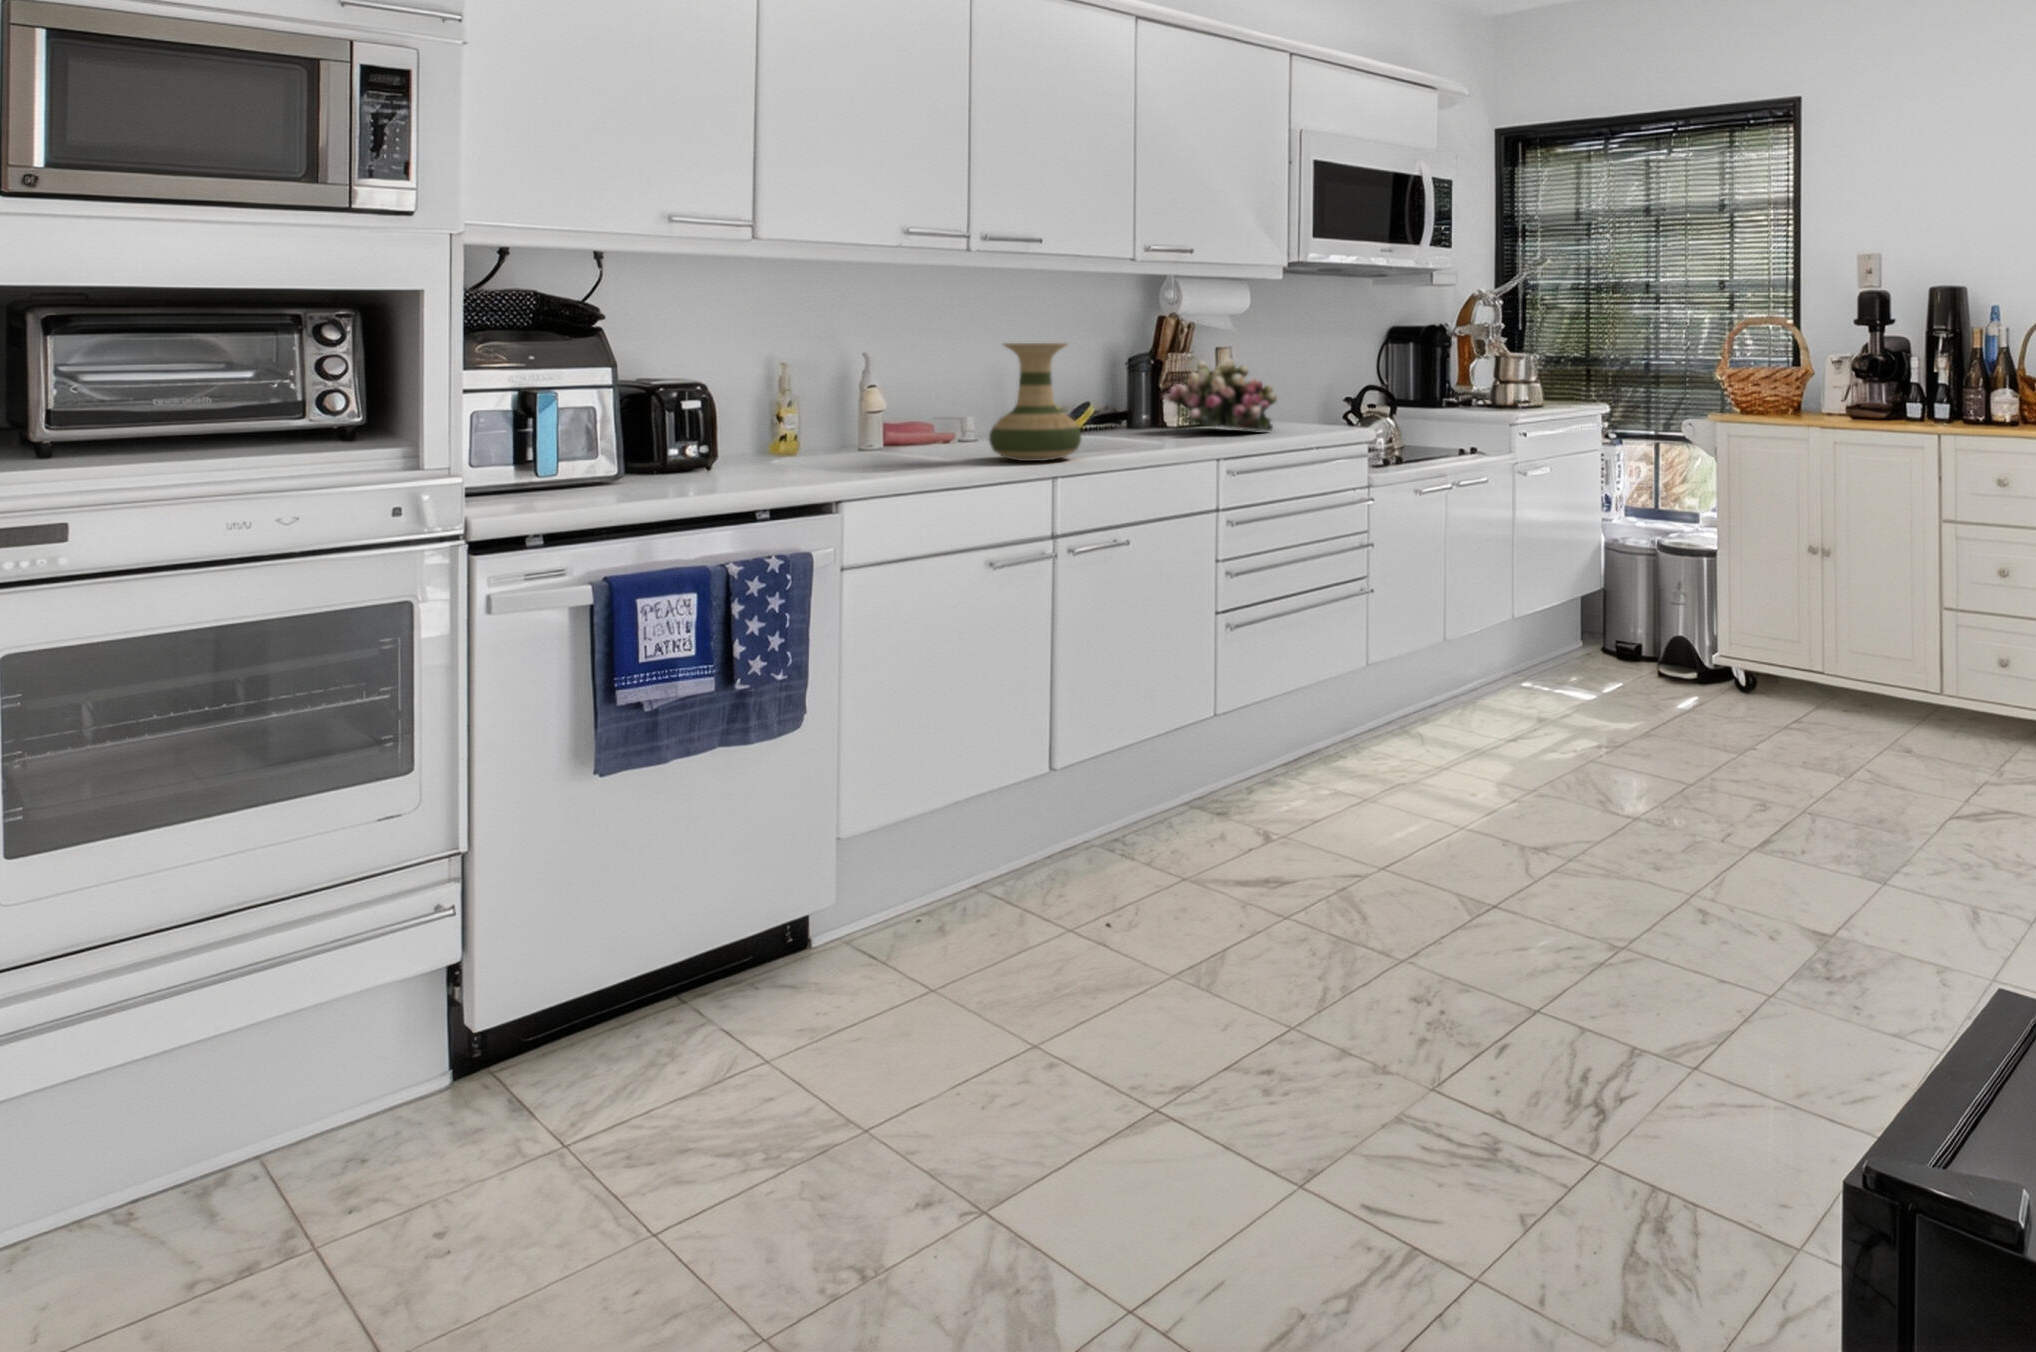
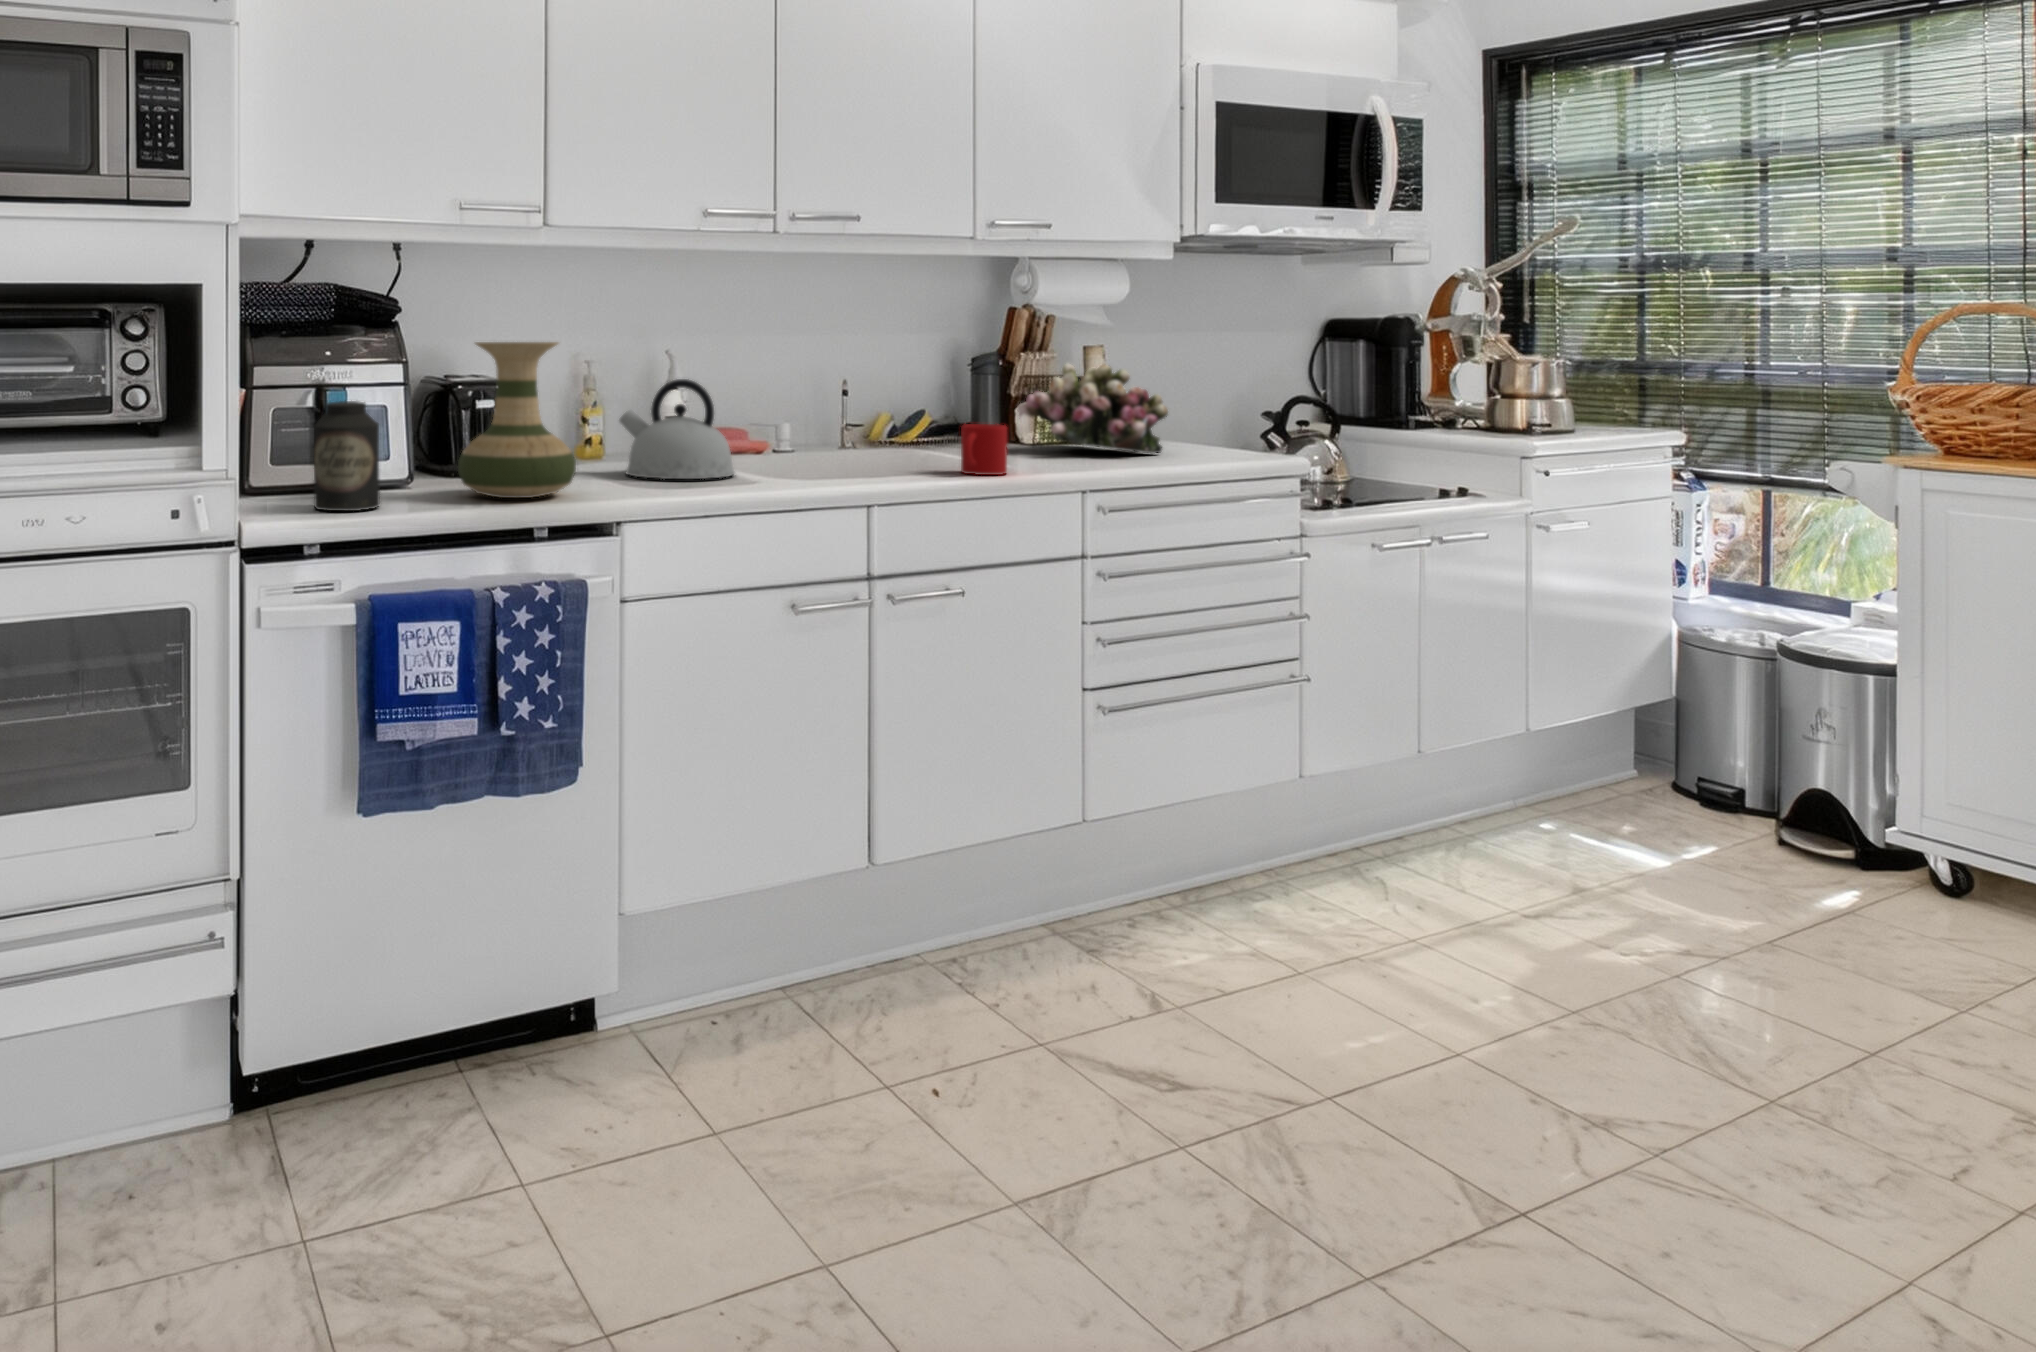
vase: present [989,343,1081,461] -> present [458,342,576,498]
kettle: none [820,377,931,465] -> present [619,379,735,479]
canister: none [533,401,604,504] -> present [314,401,380,511]
mug: none [1121,411,1158,451] -> present [961,424,1007,475]

